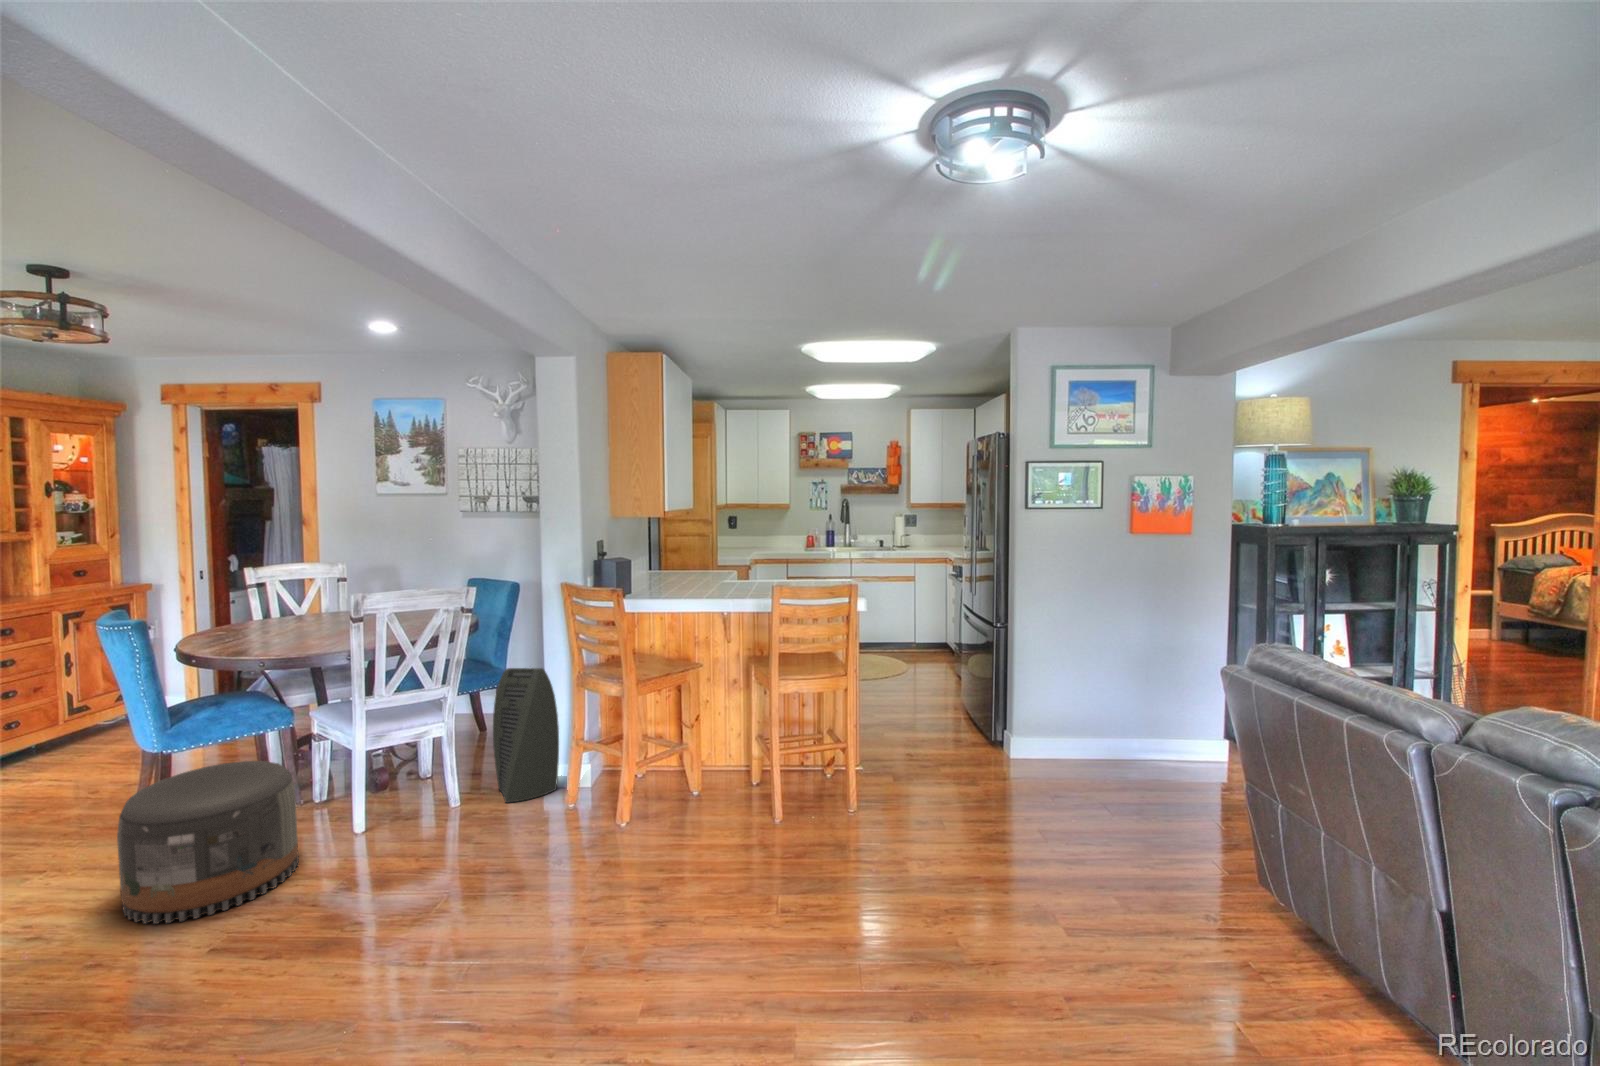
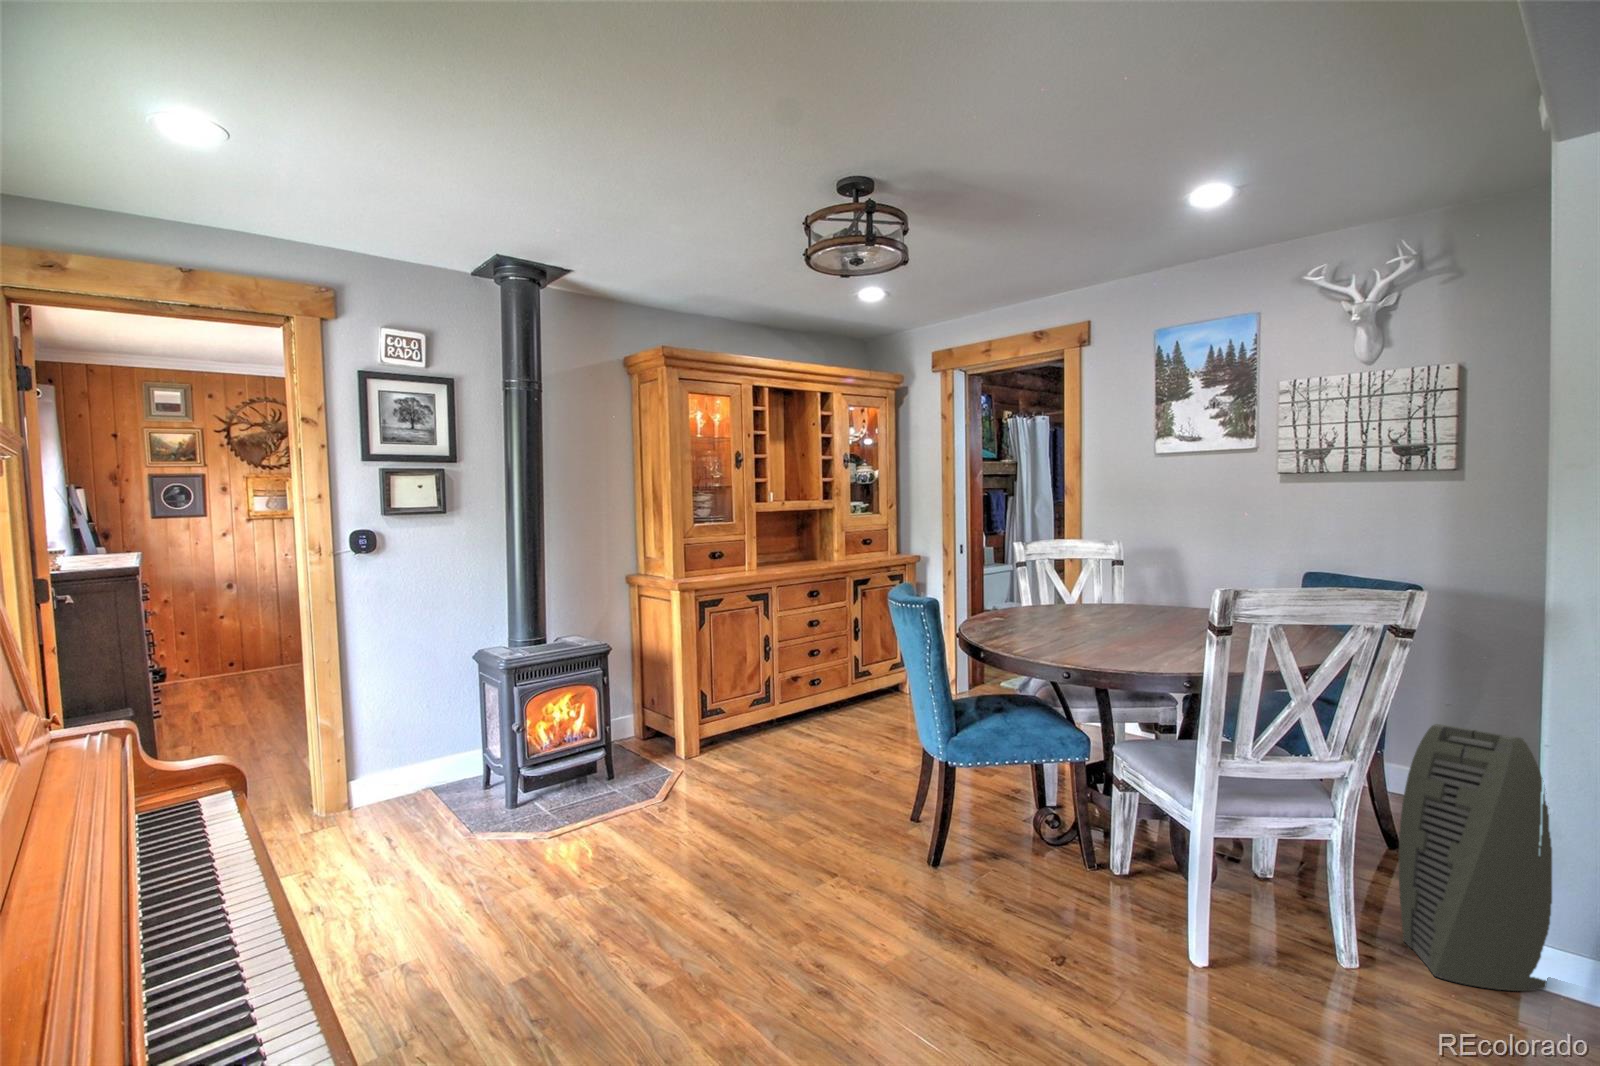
pouf: present [117,761,299,924] -> none [913,774,1105,991]

